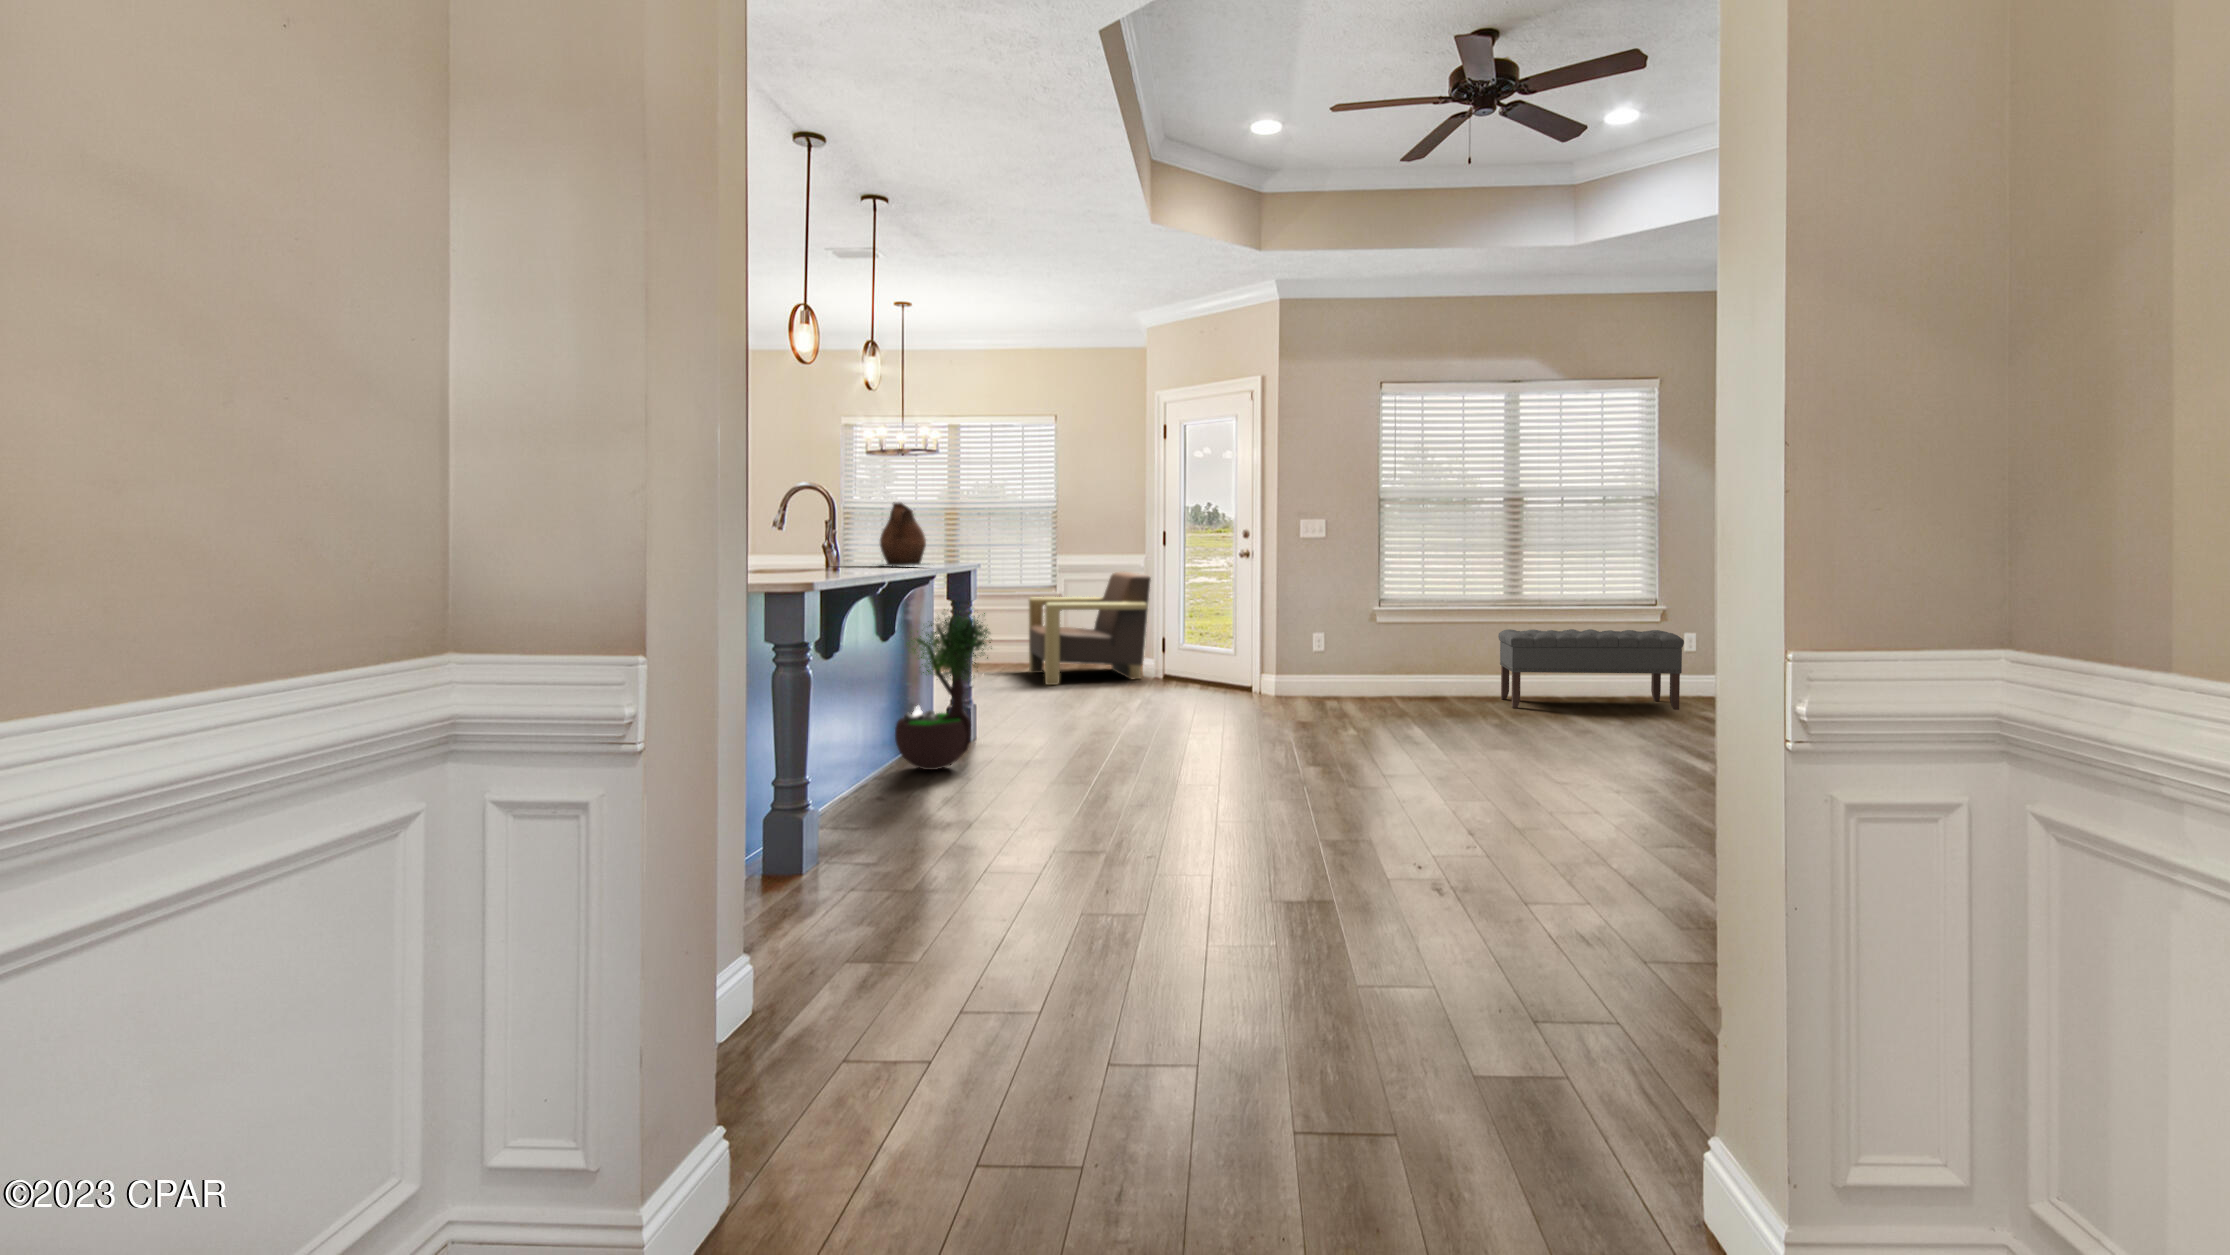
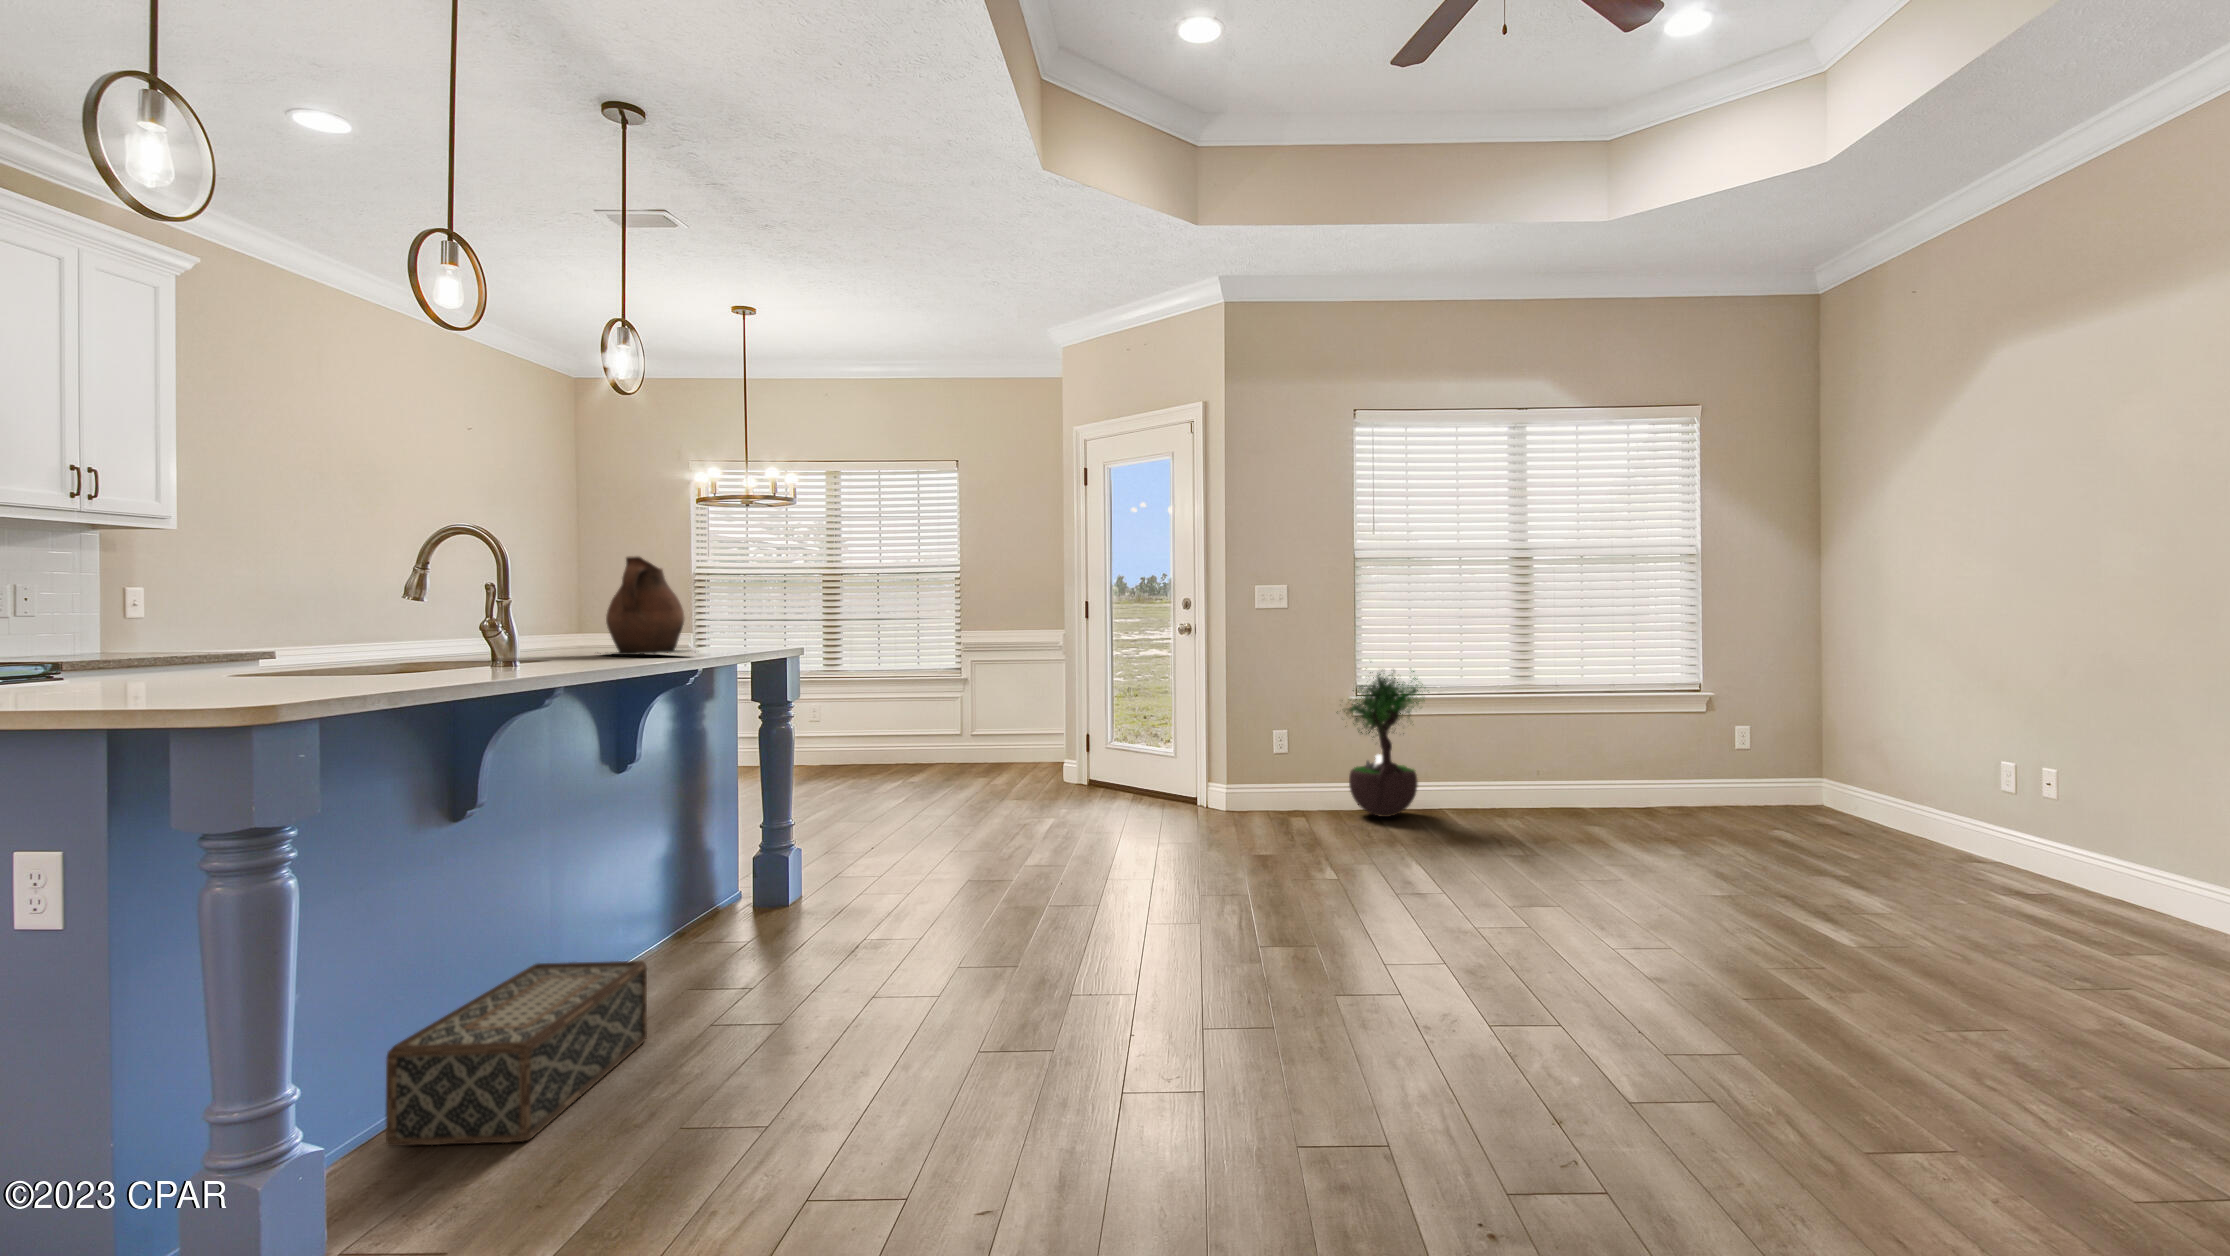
armchair: present [1029,572,1151,685] -> none [921,648,1070,794]
potted tree: present [895,611,992,770] -> present [1337,668,1424,817]
bench: present [1498,629,1684,710] -> none [1507,719,1748,824]
woven basket: none [811,752,925,833] -> present [386,961,647,1146]

